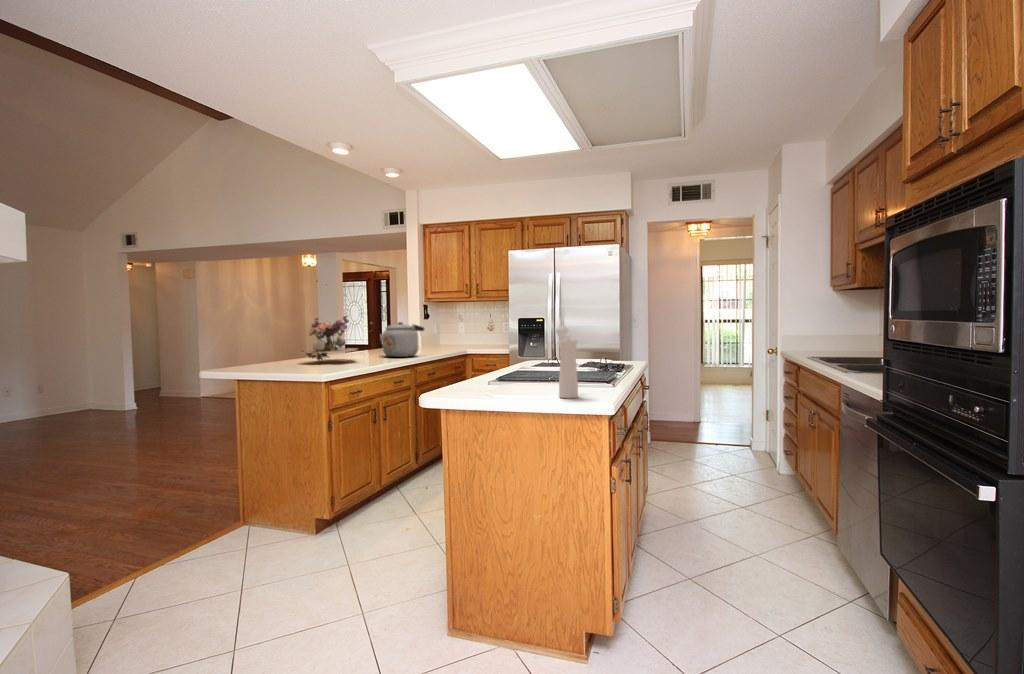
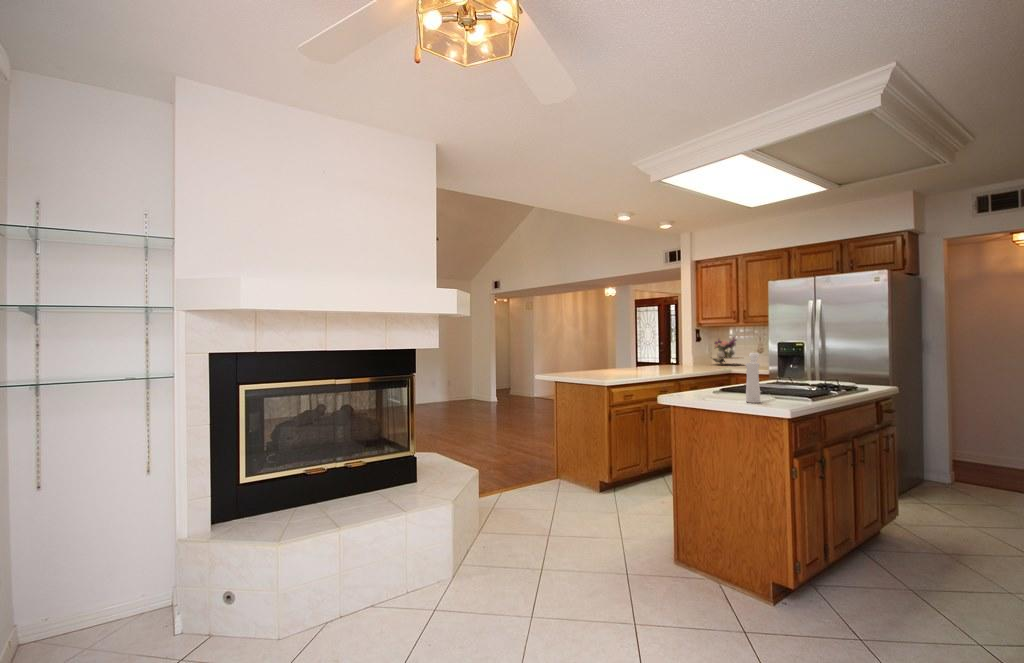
flower arrangement: present [301,315,358,362] -> present [713,337,743,364]
kettle: present [380,322,424,357] -> none [653,344,688,372]

